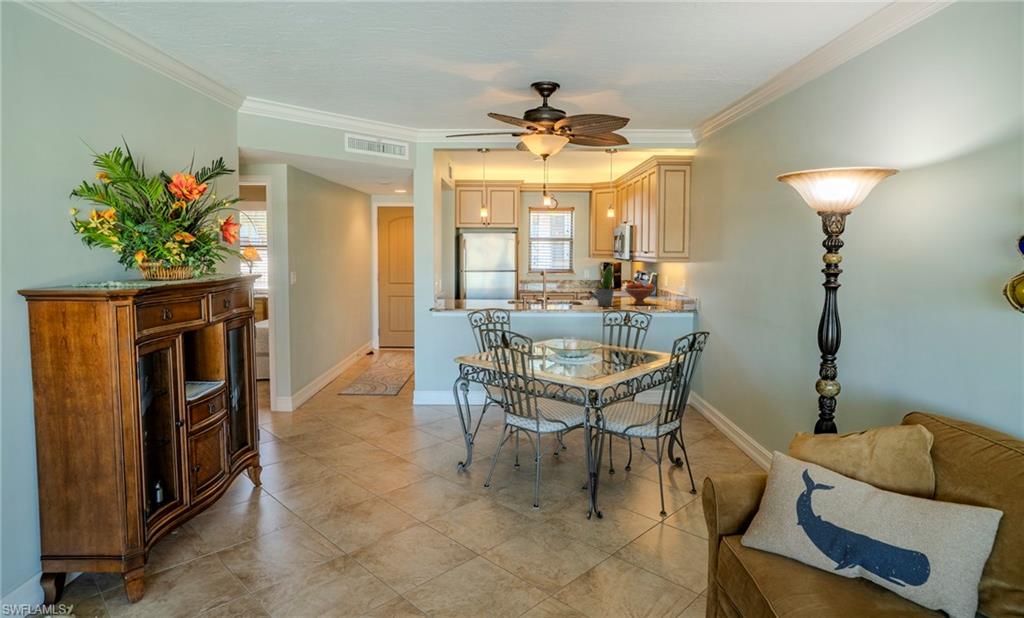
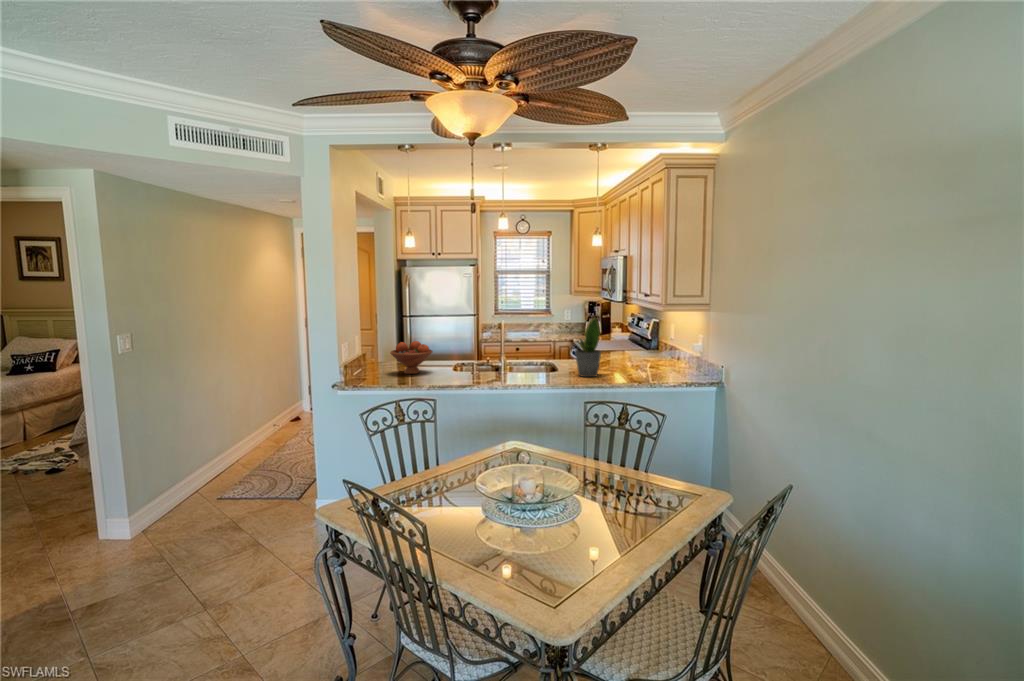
fruit bowl: present [625,282,655,305] -> present [390,341,432,374]

